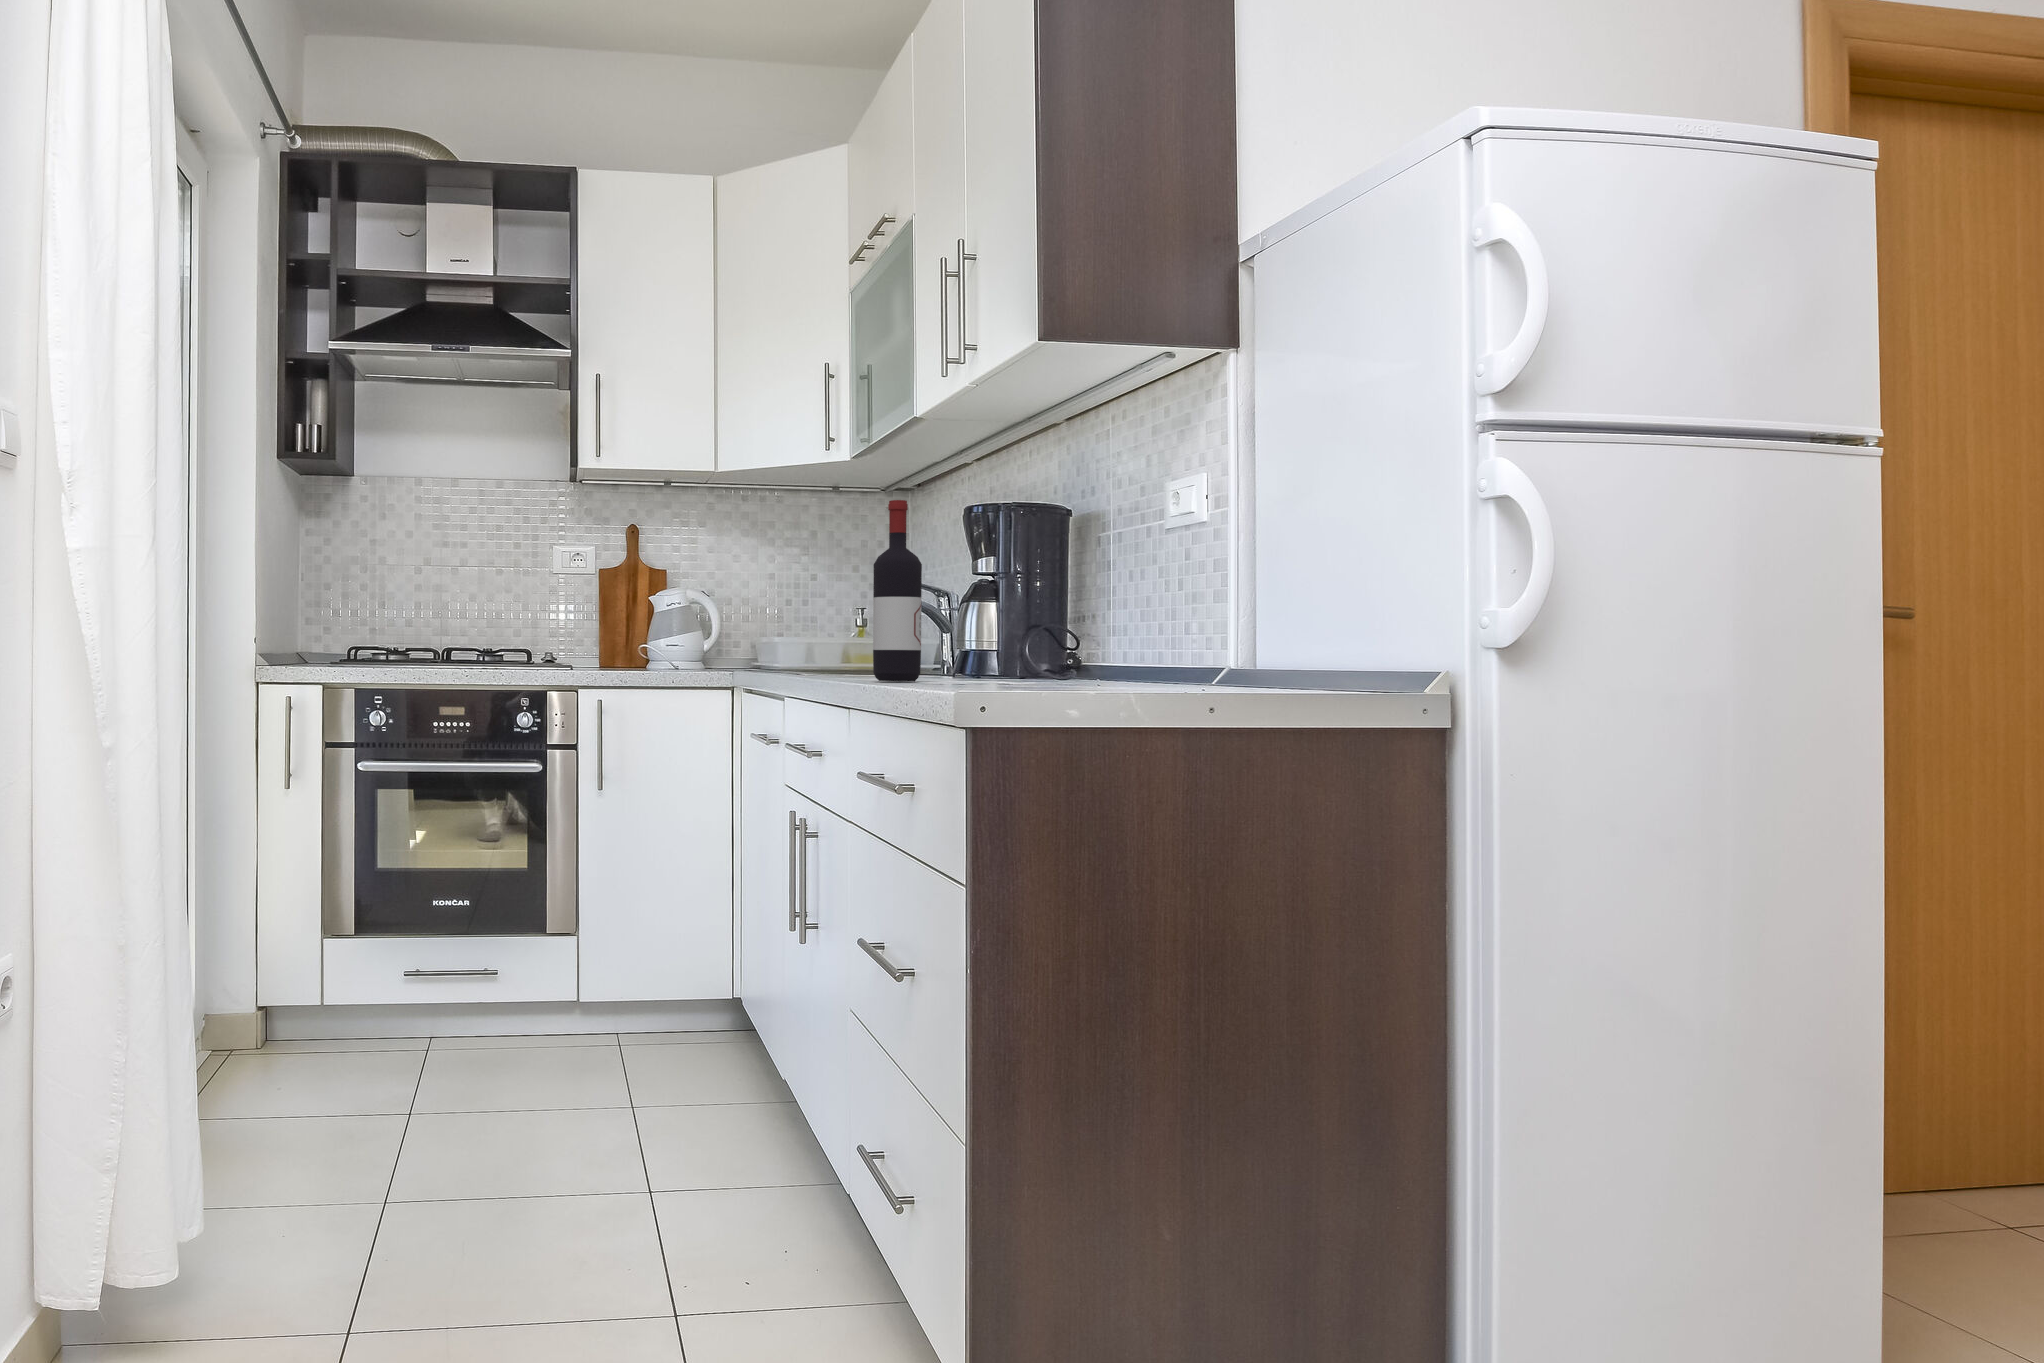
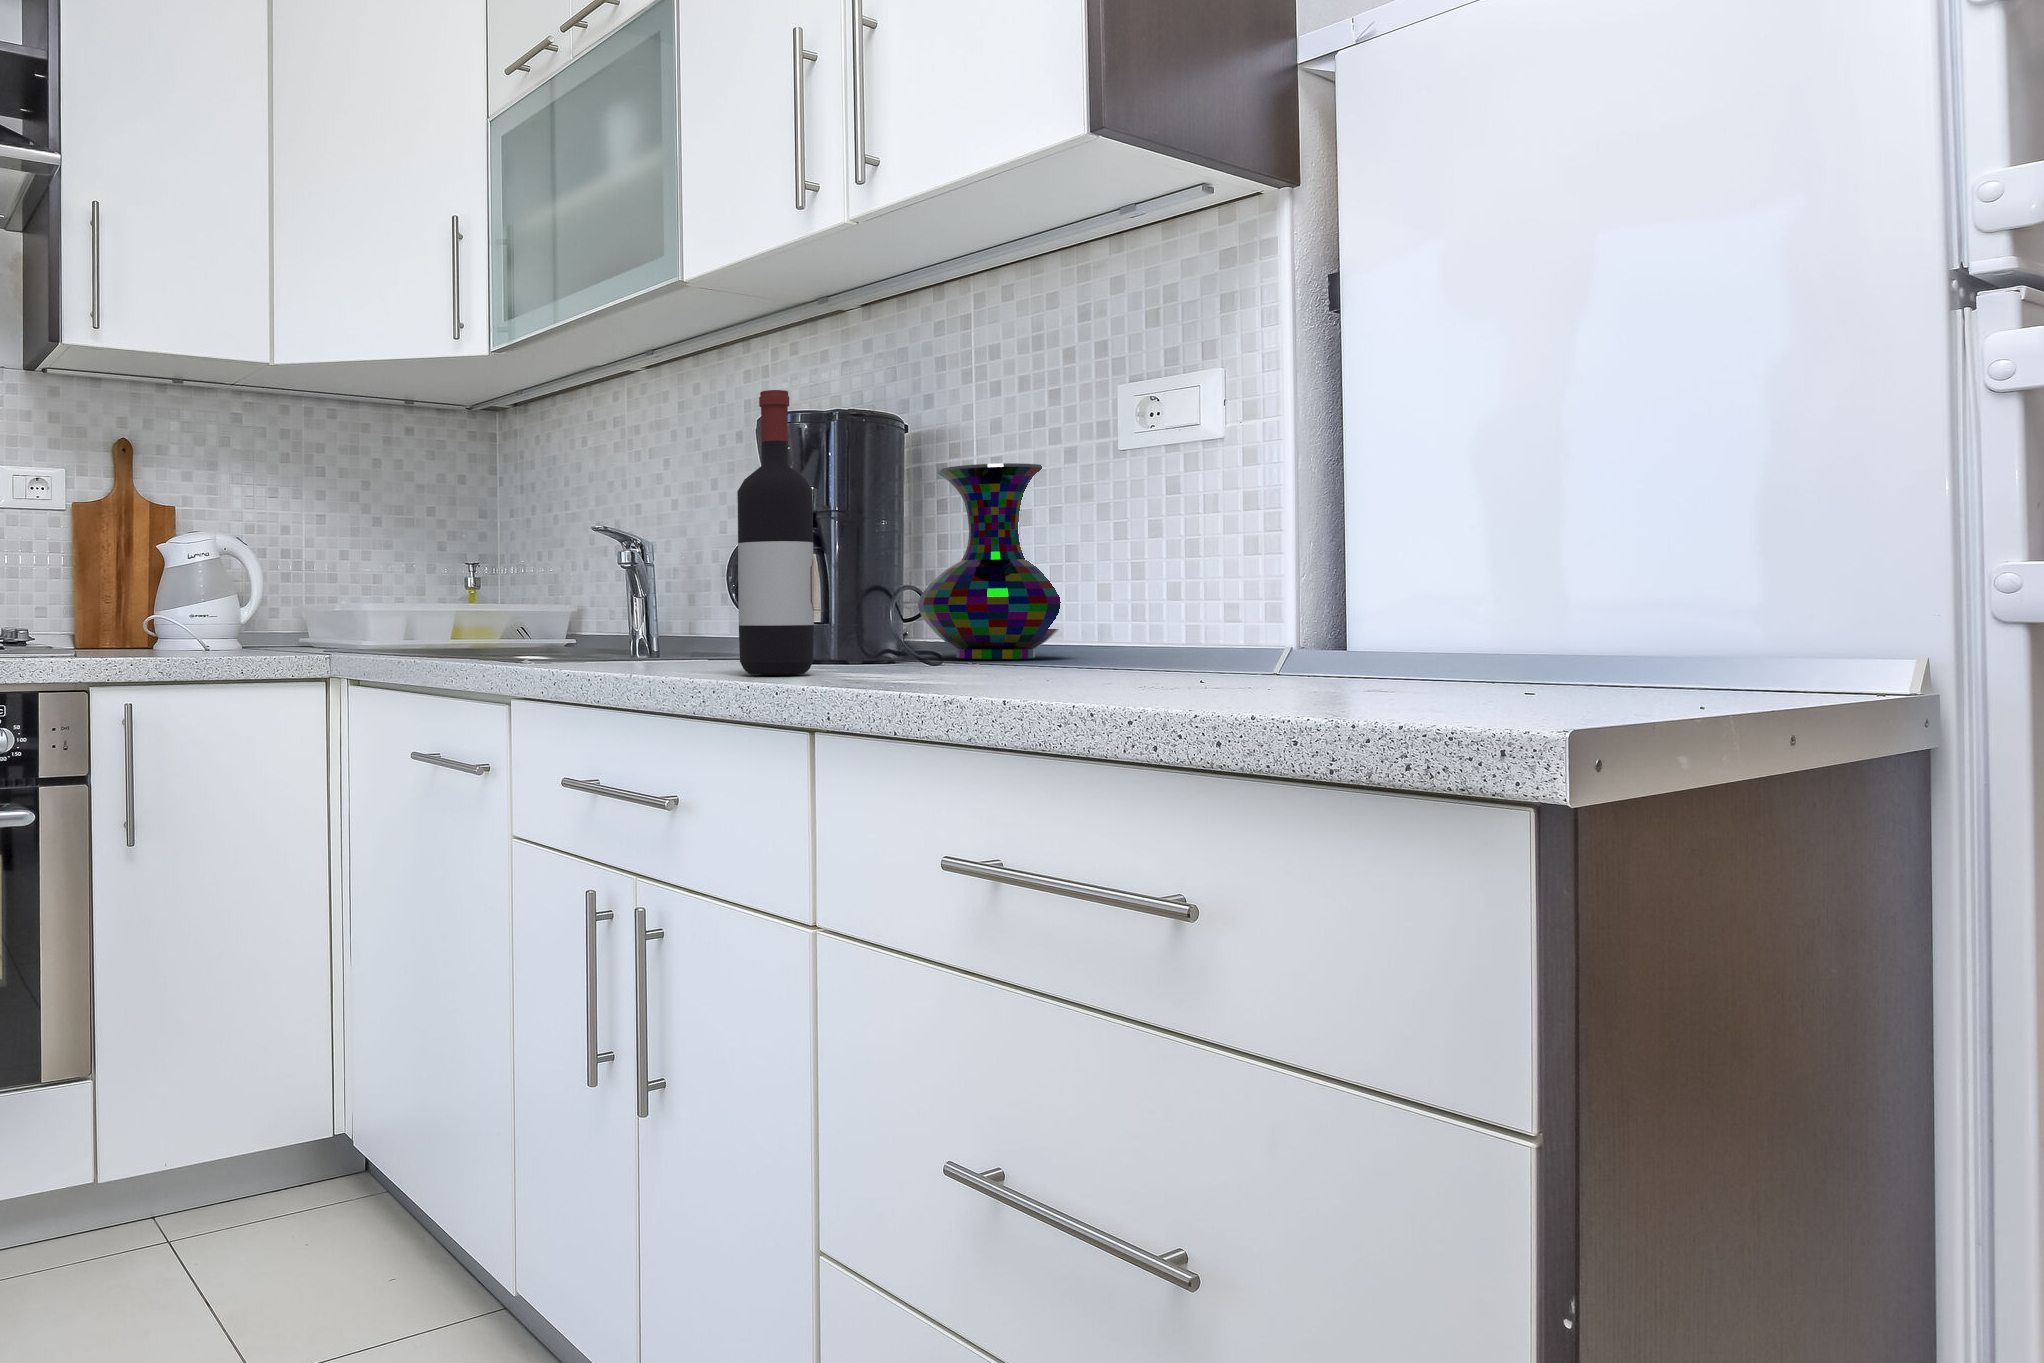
vase: none [1070,538,1185,680] -> present [918,463,1061,659]

